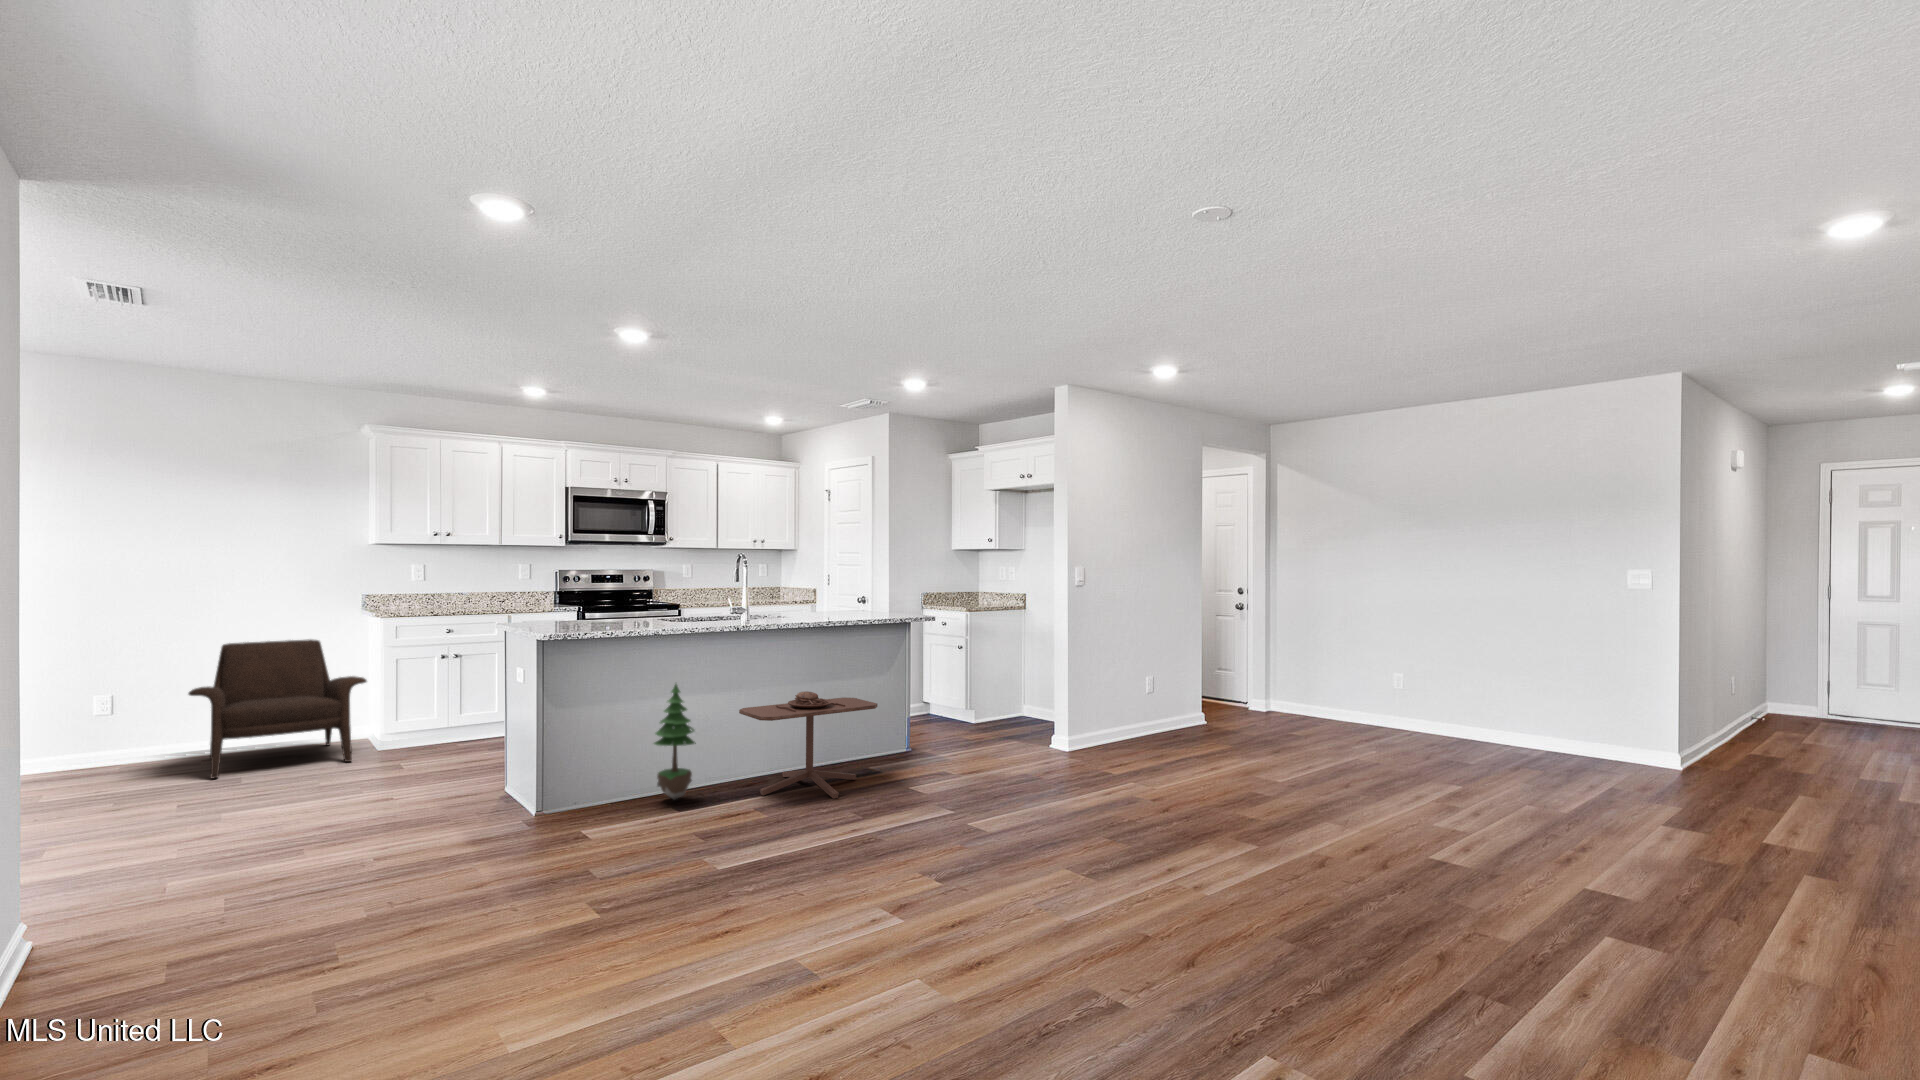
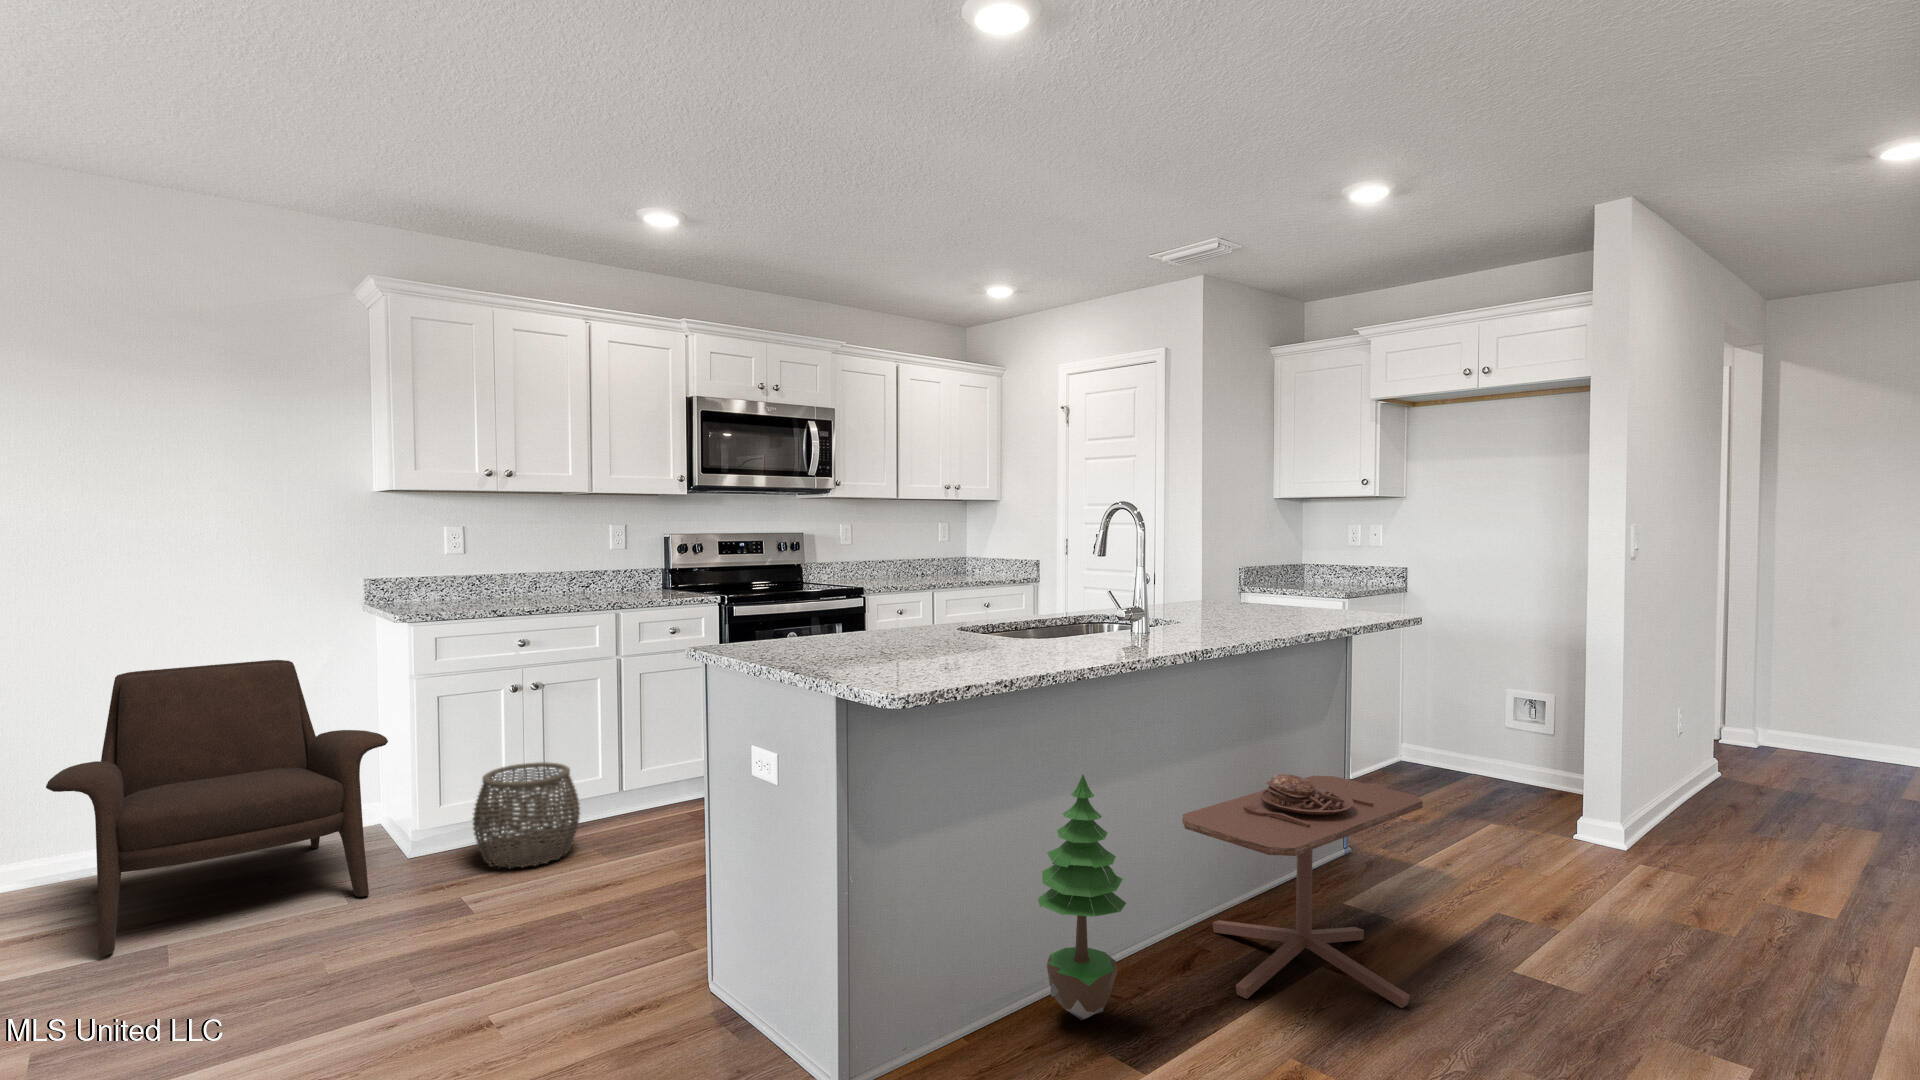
woven basket: none [414,698,477,753] -> present [473,762,580,868]

